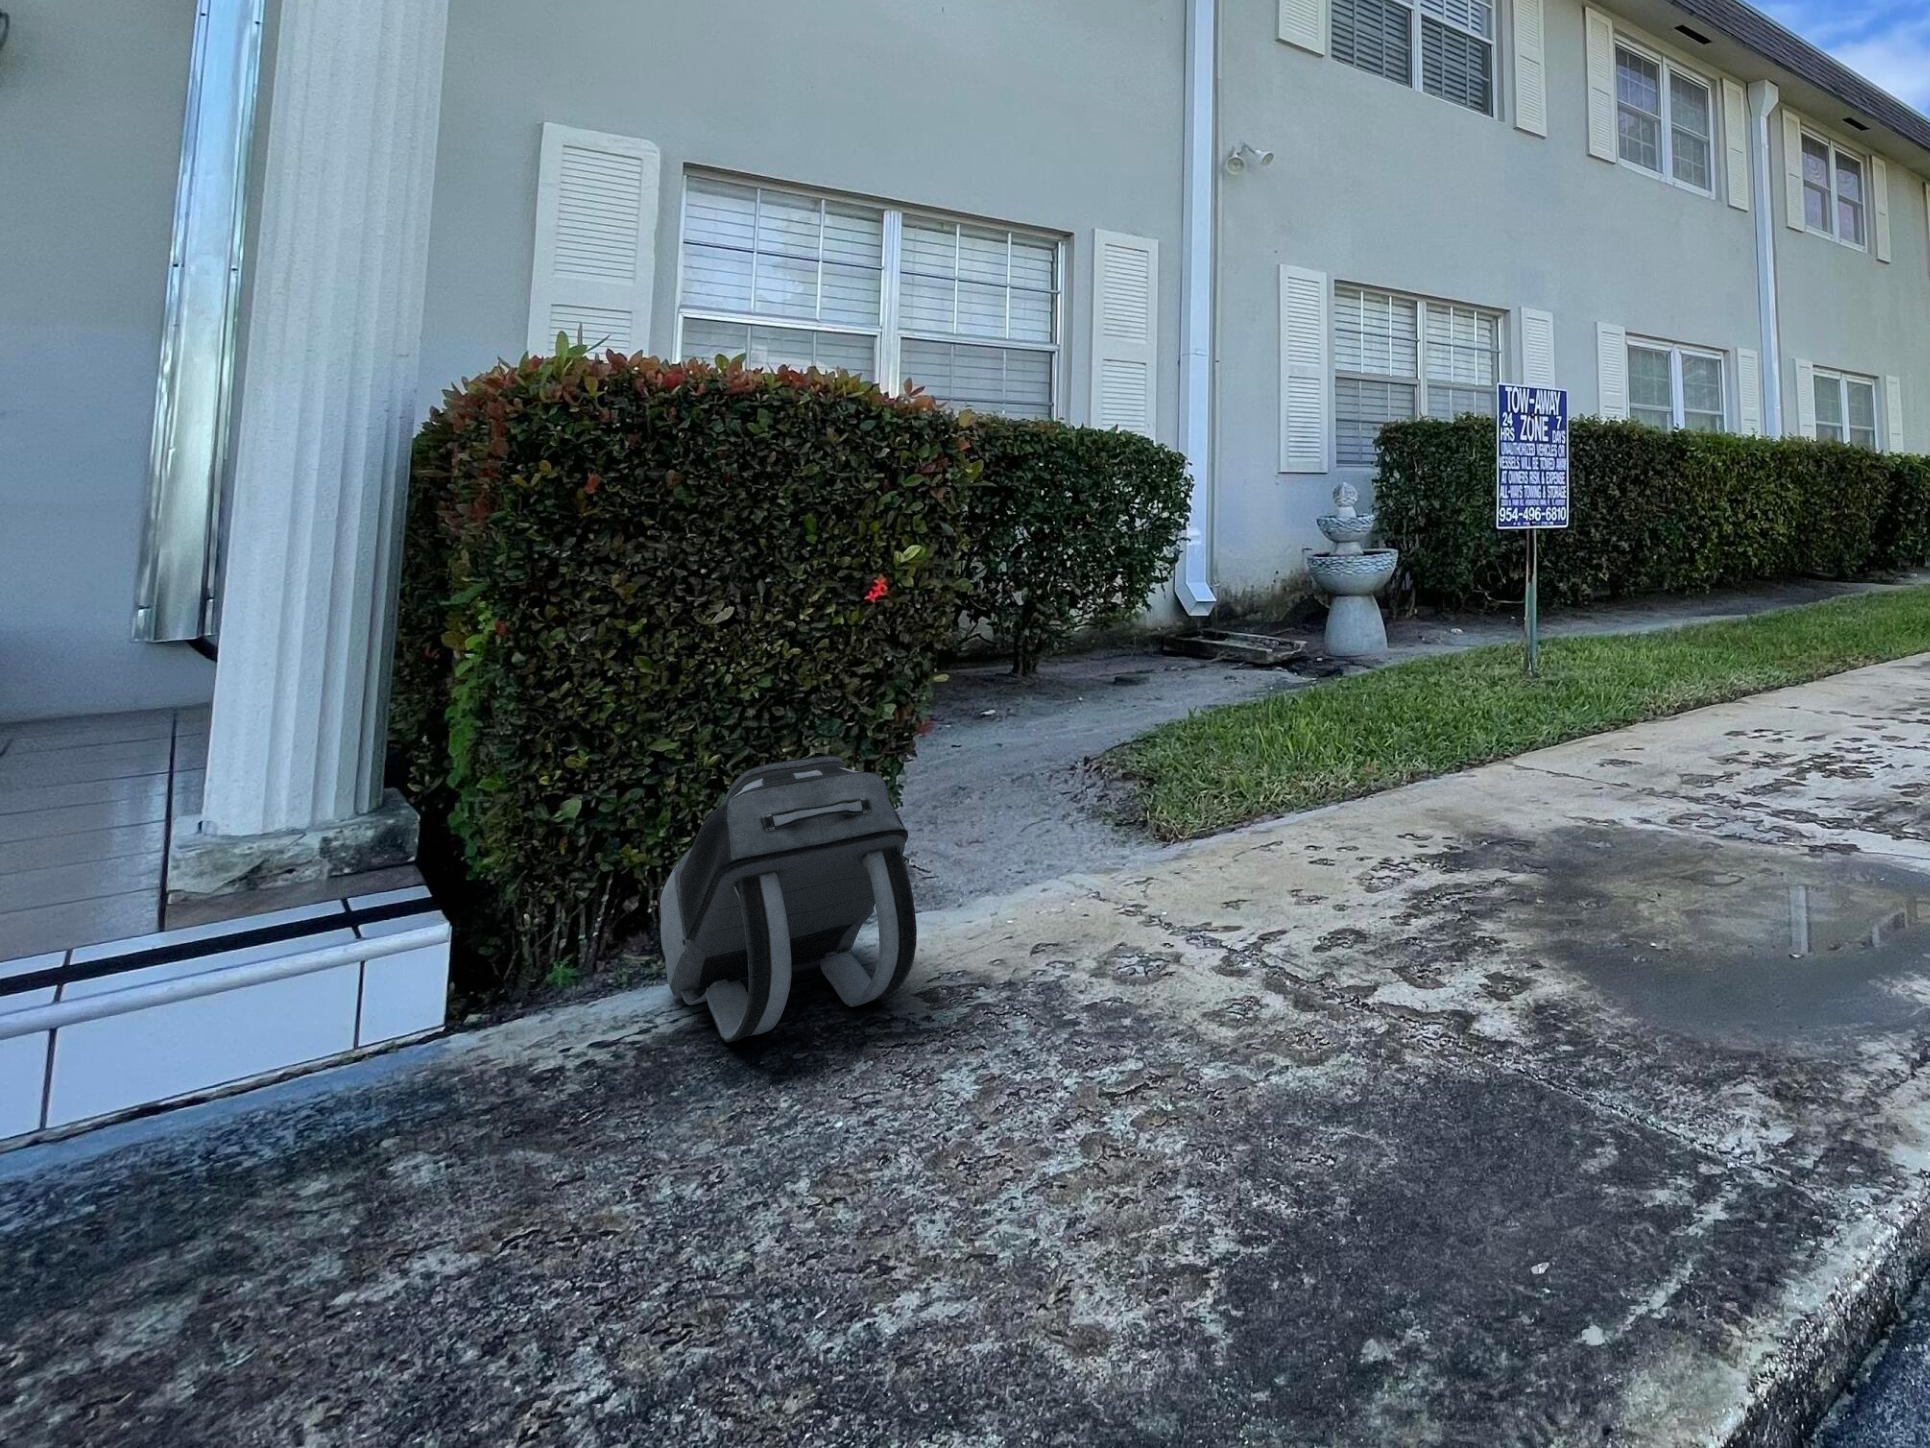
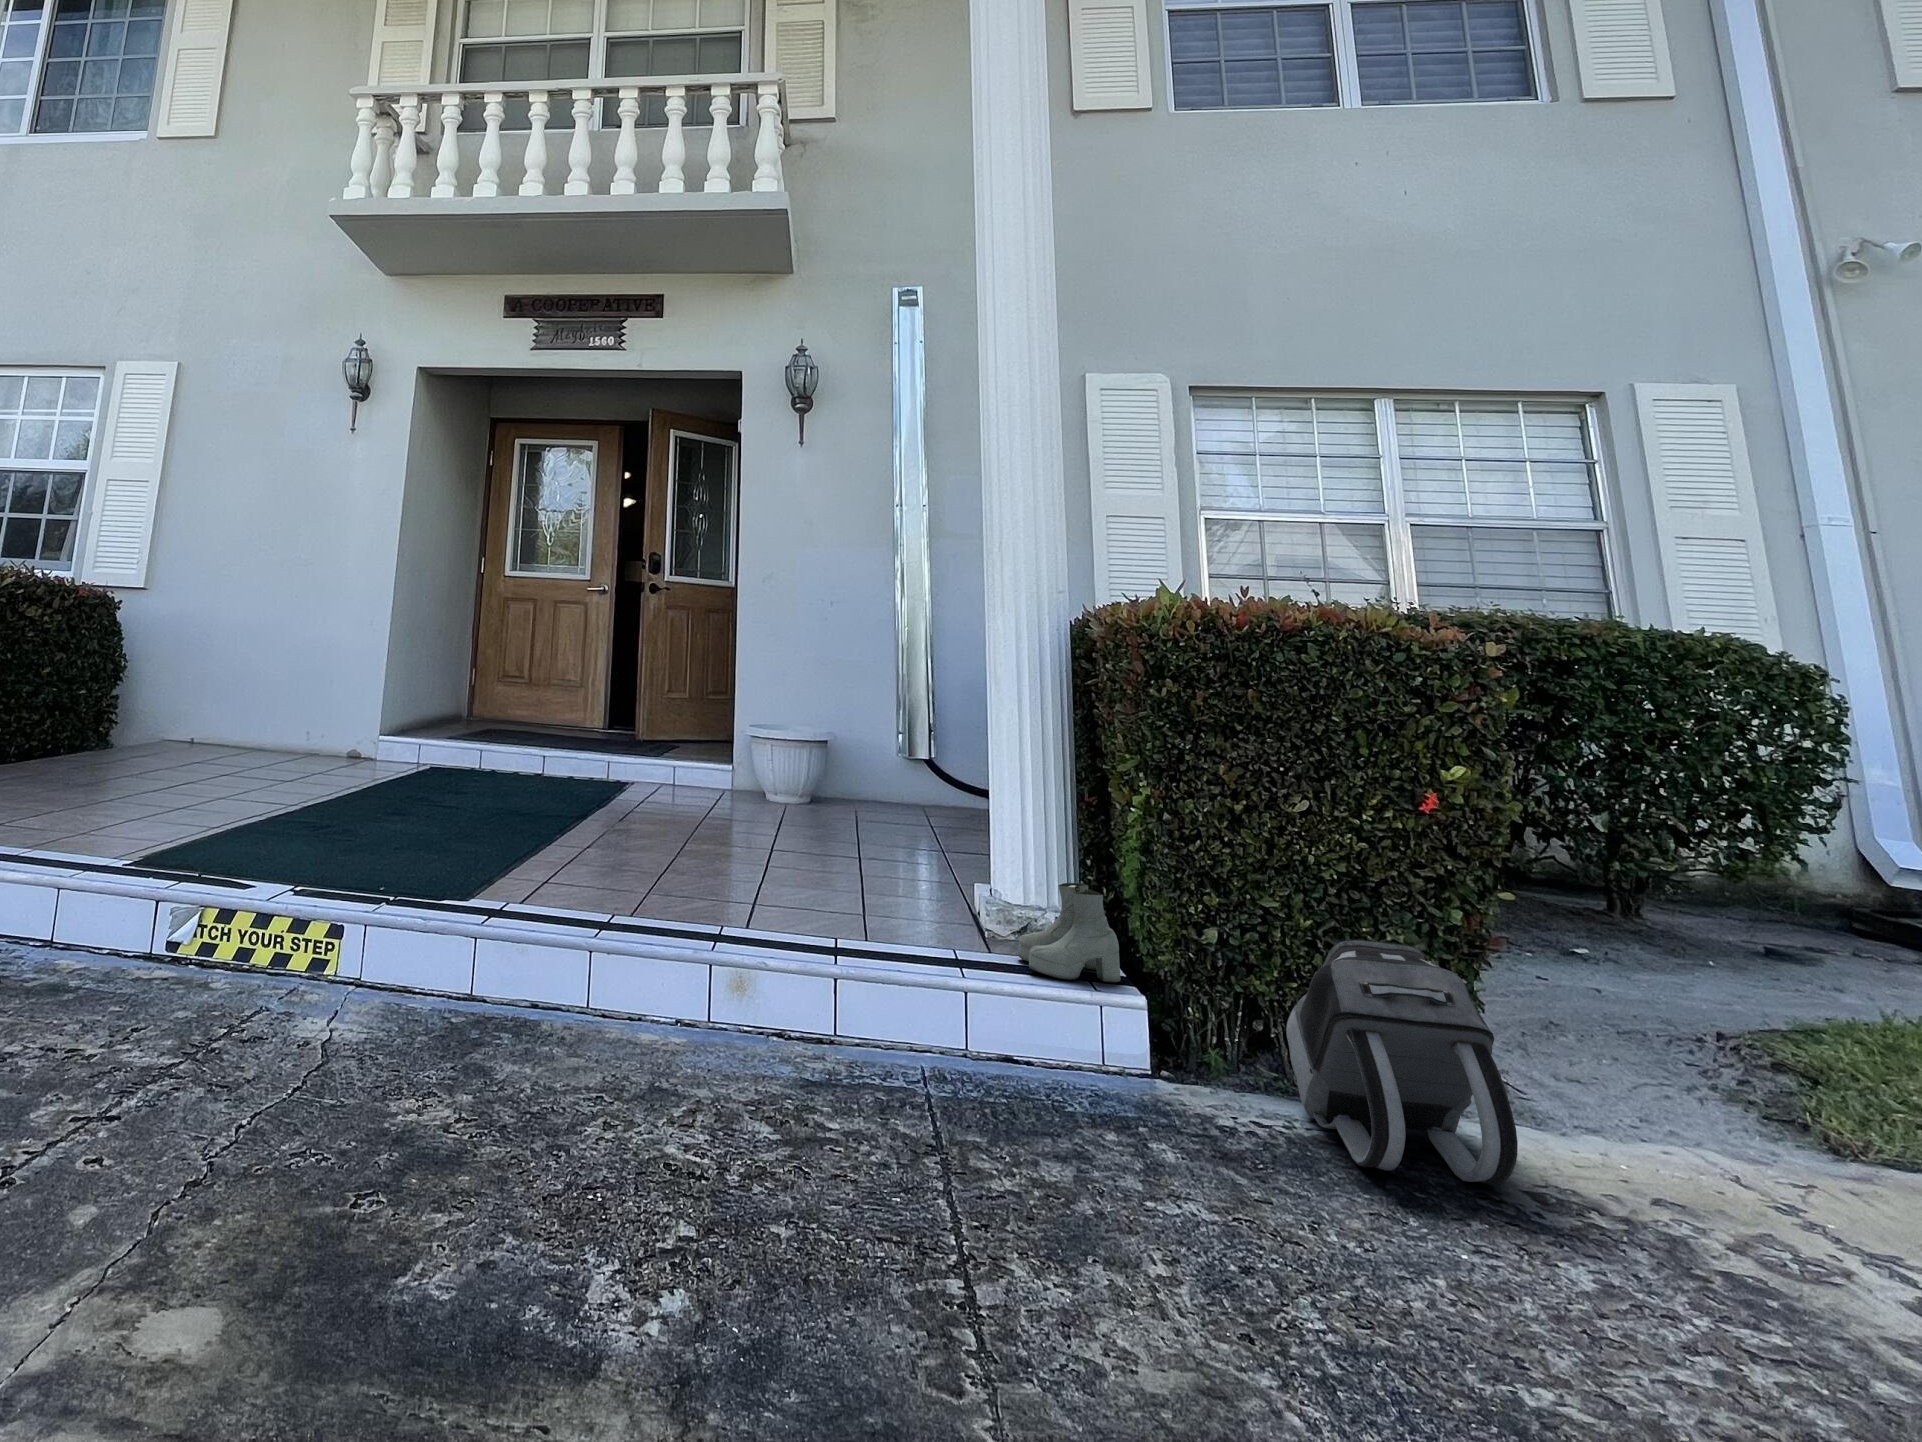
boots: none [218,778,418,935] -> present [1018,883,1121,982]

